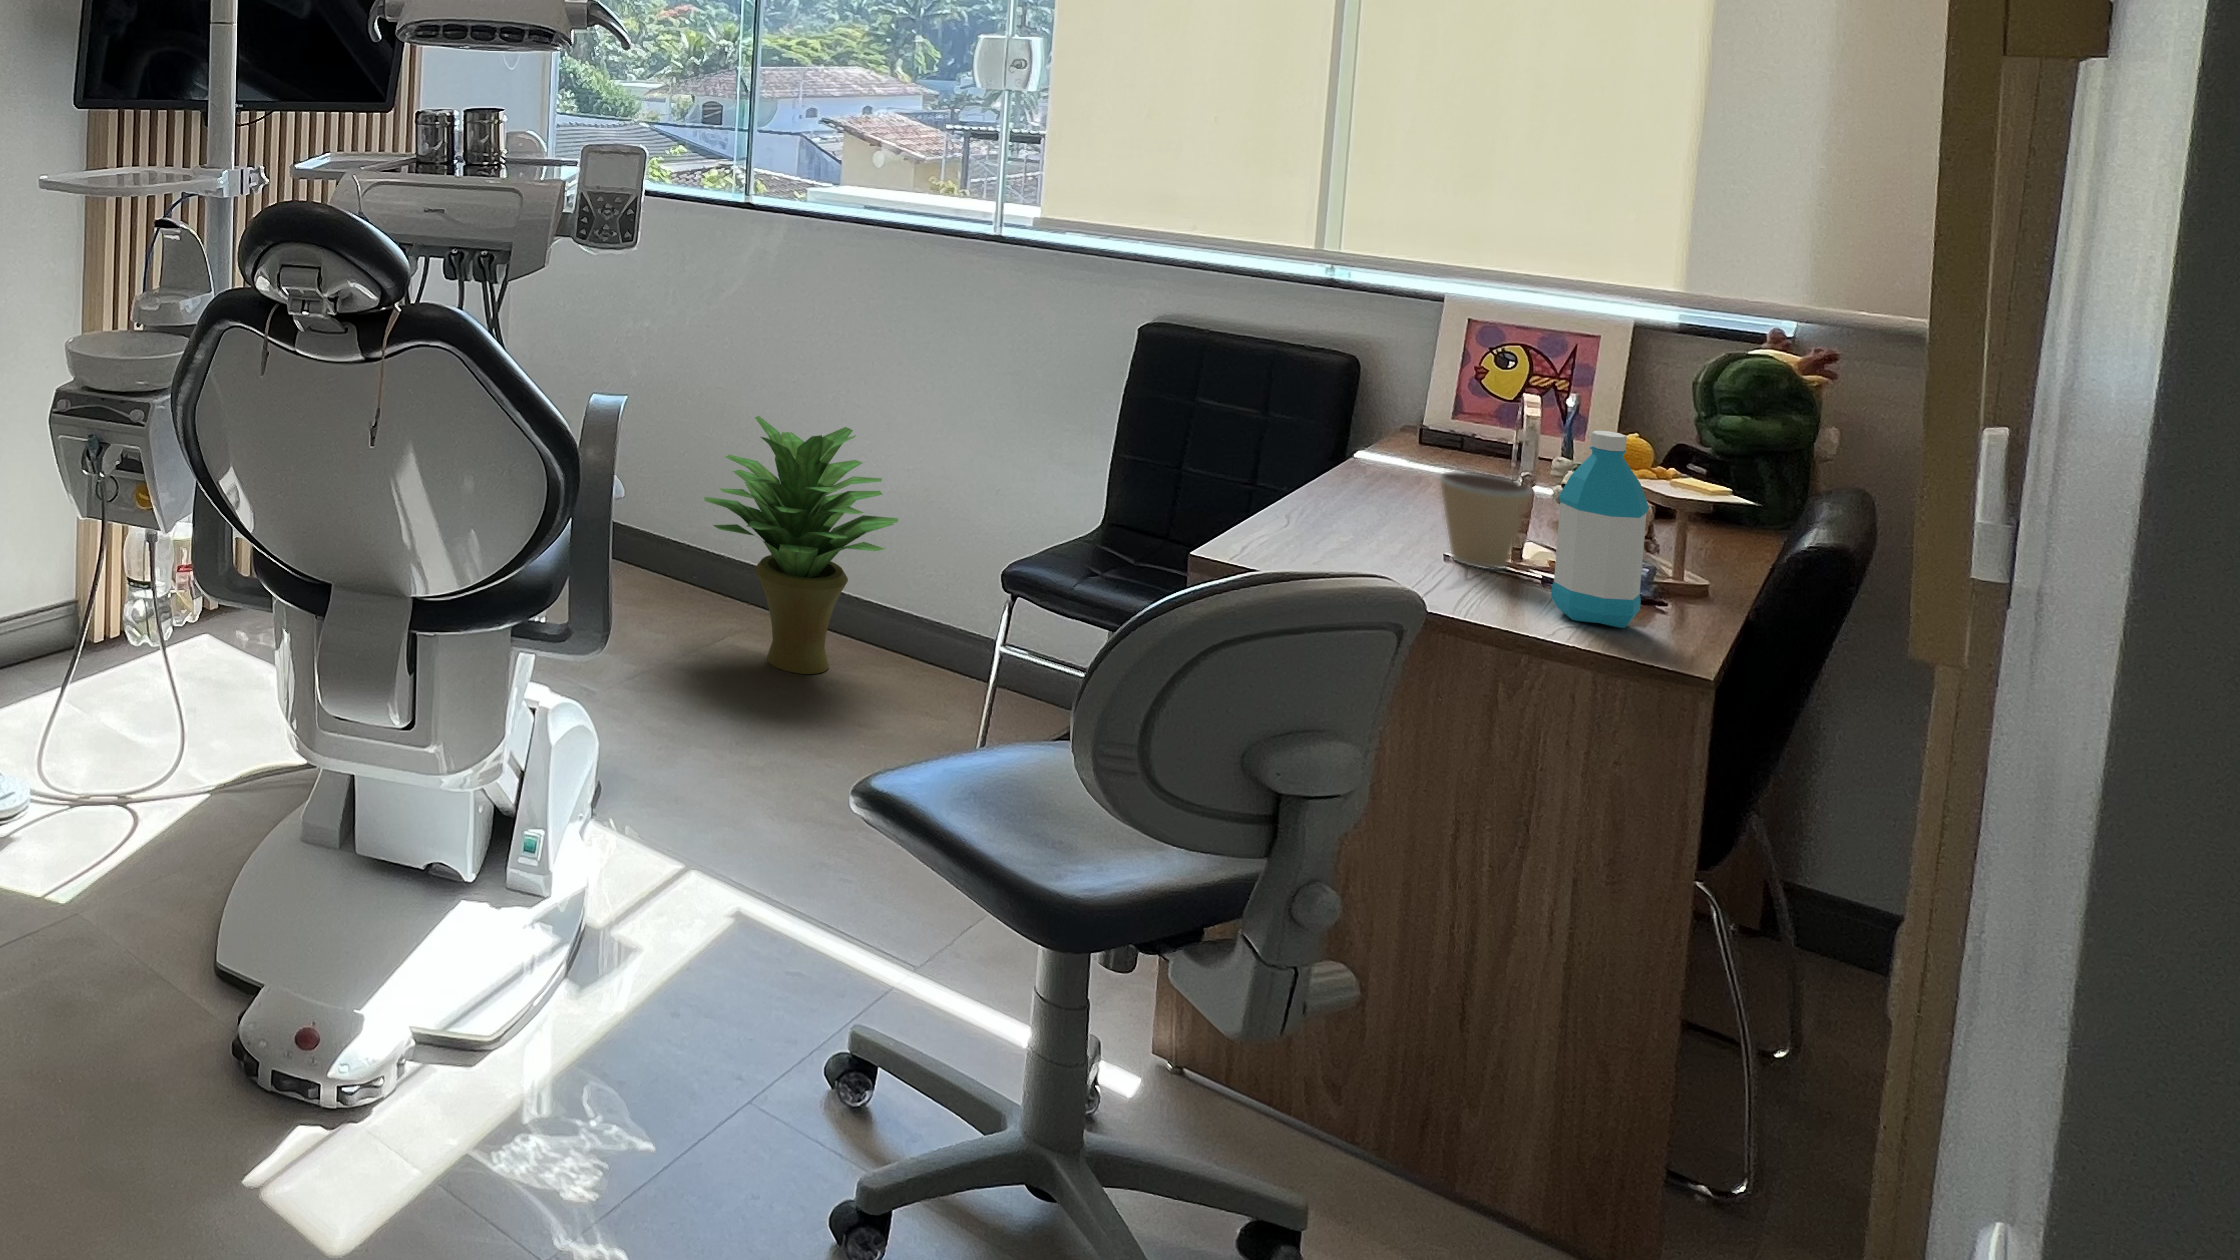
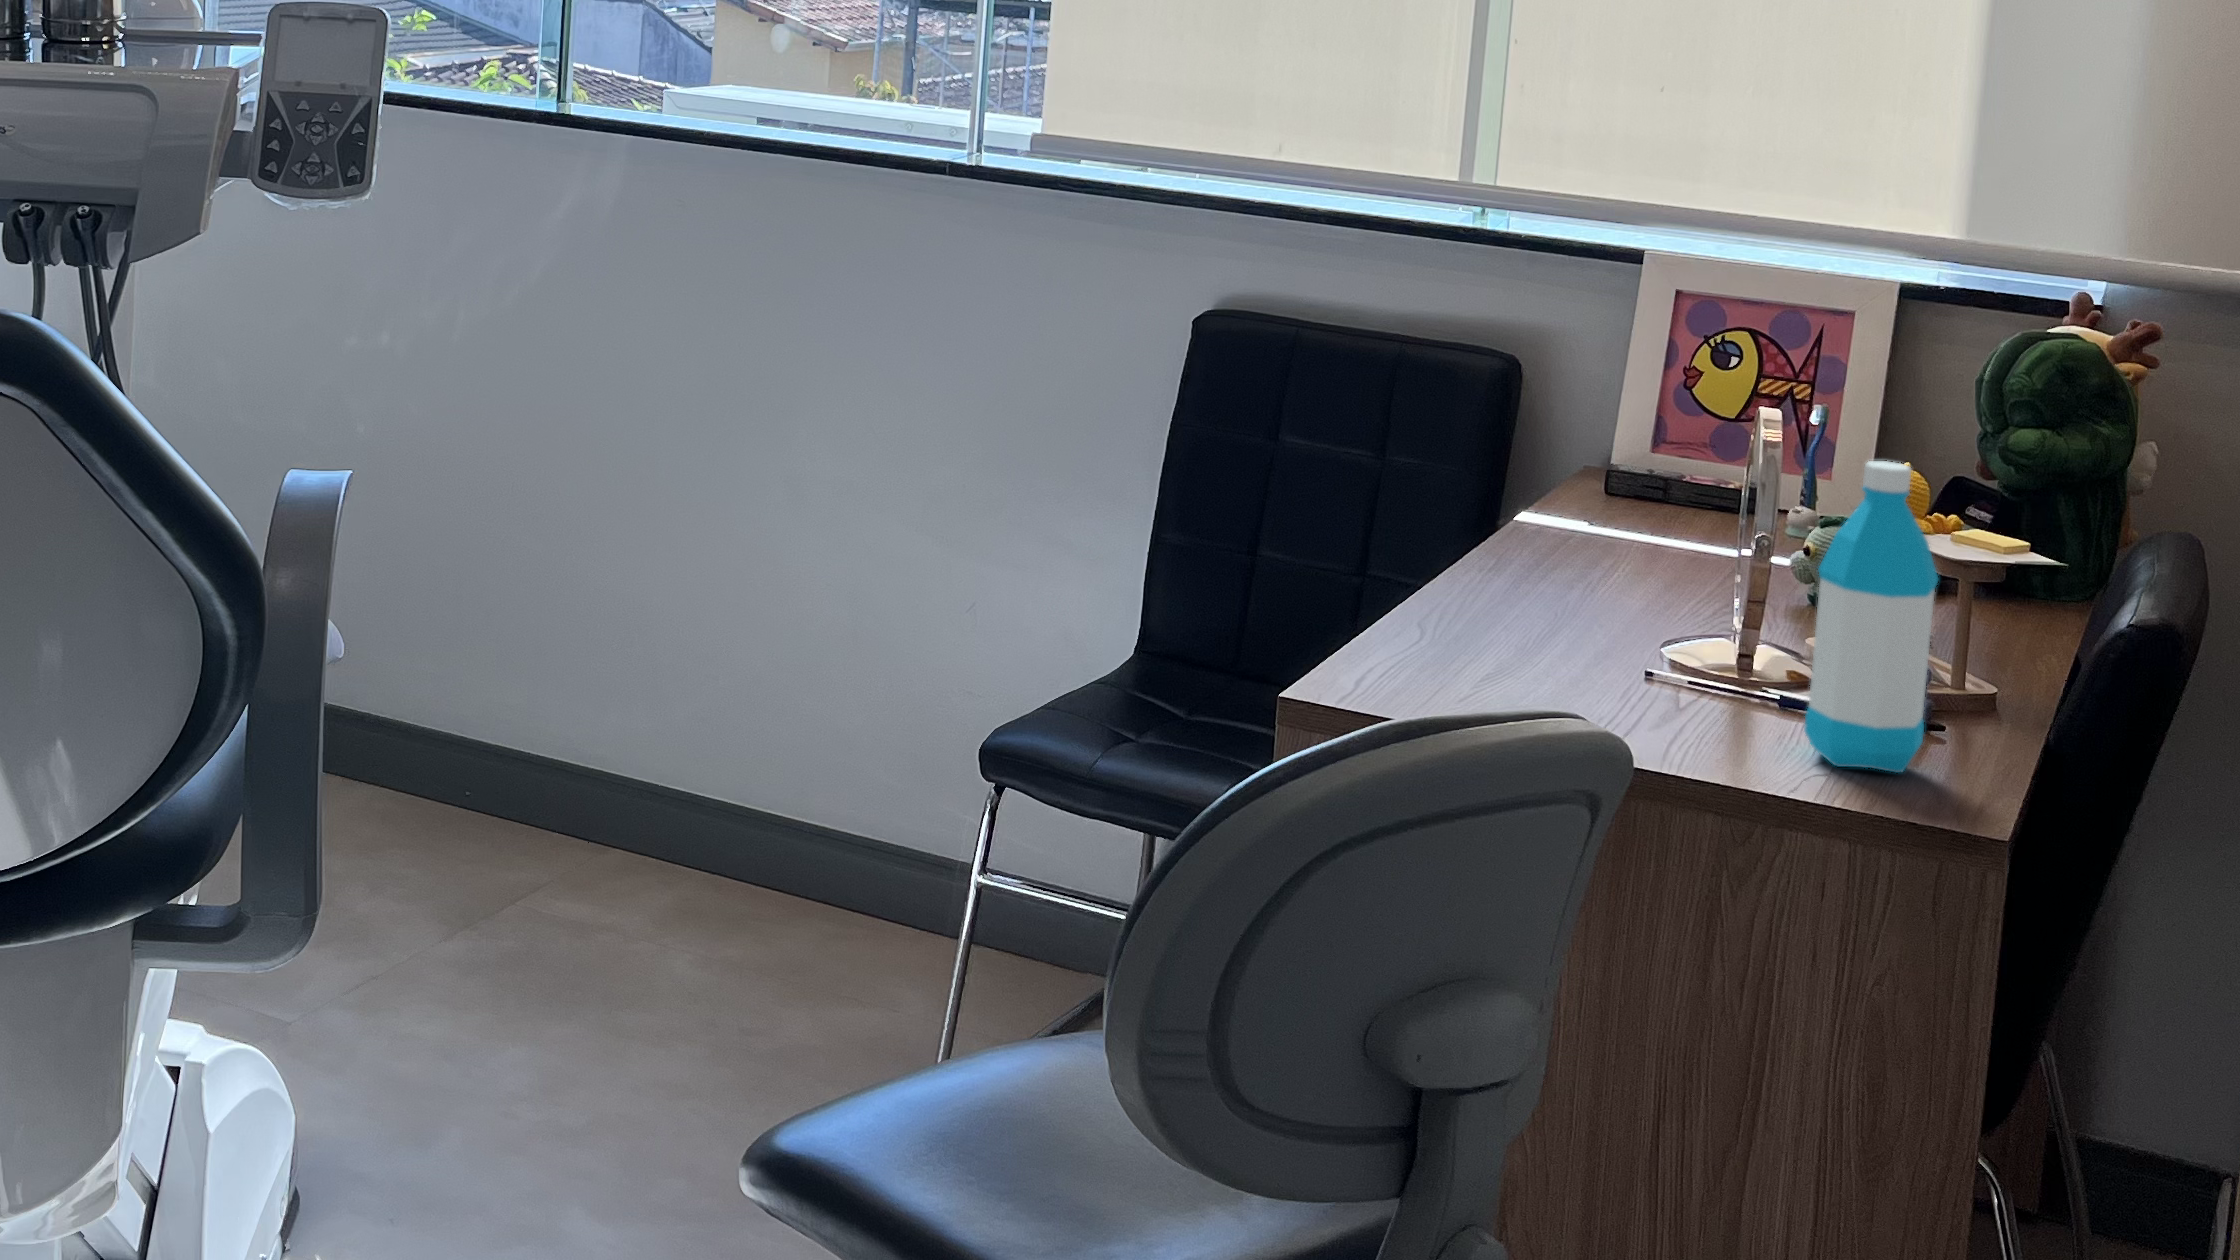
potted plant: present [704,416,898,674] -> none [482,497,808,949]
coffee cup: present [1440,471,1532,569] -> none [1645,536,1776,692]

